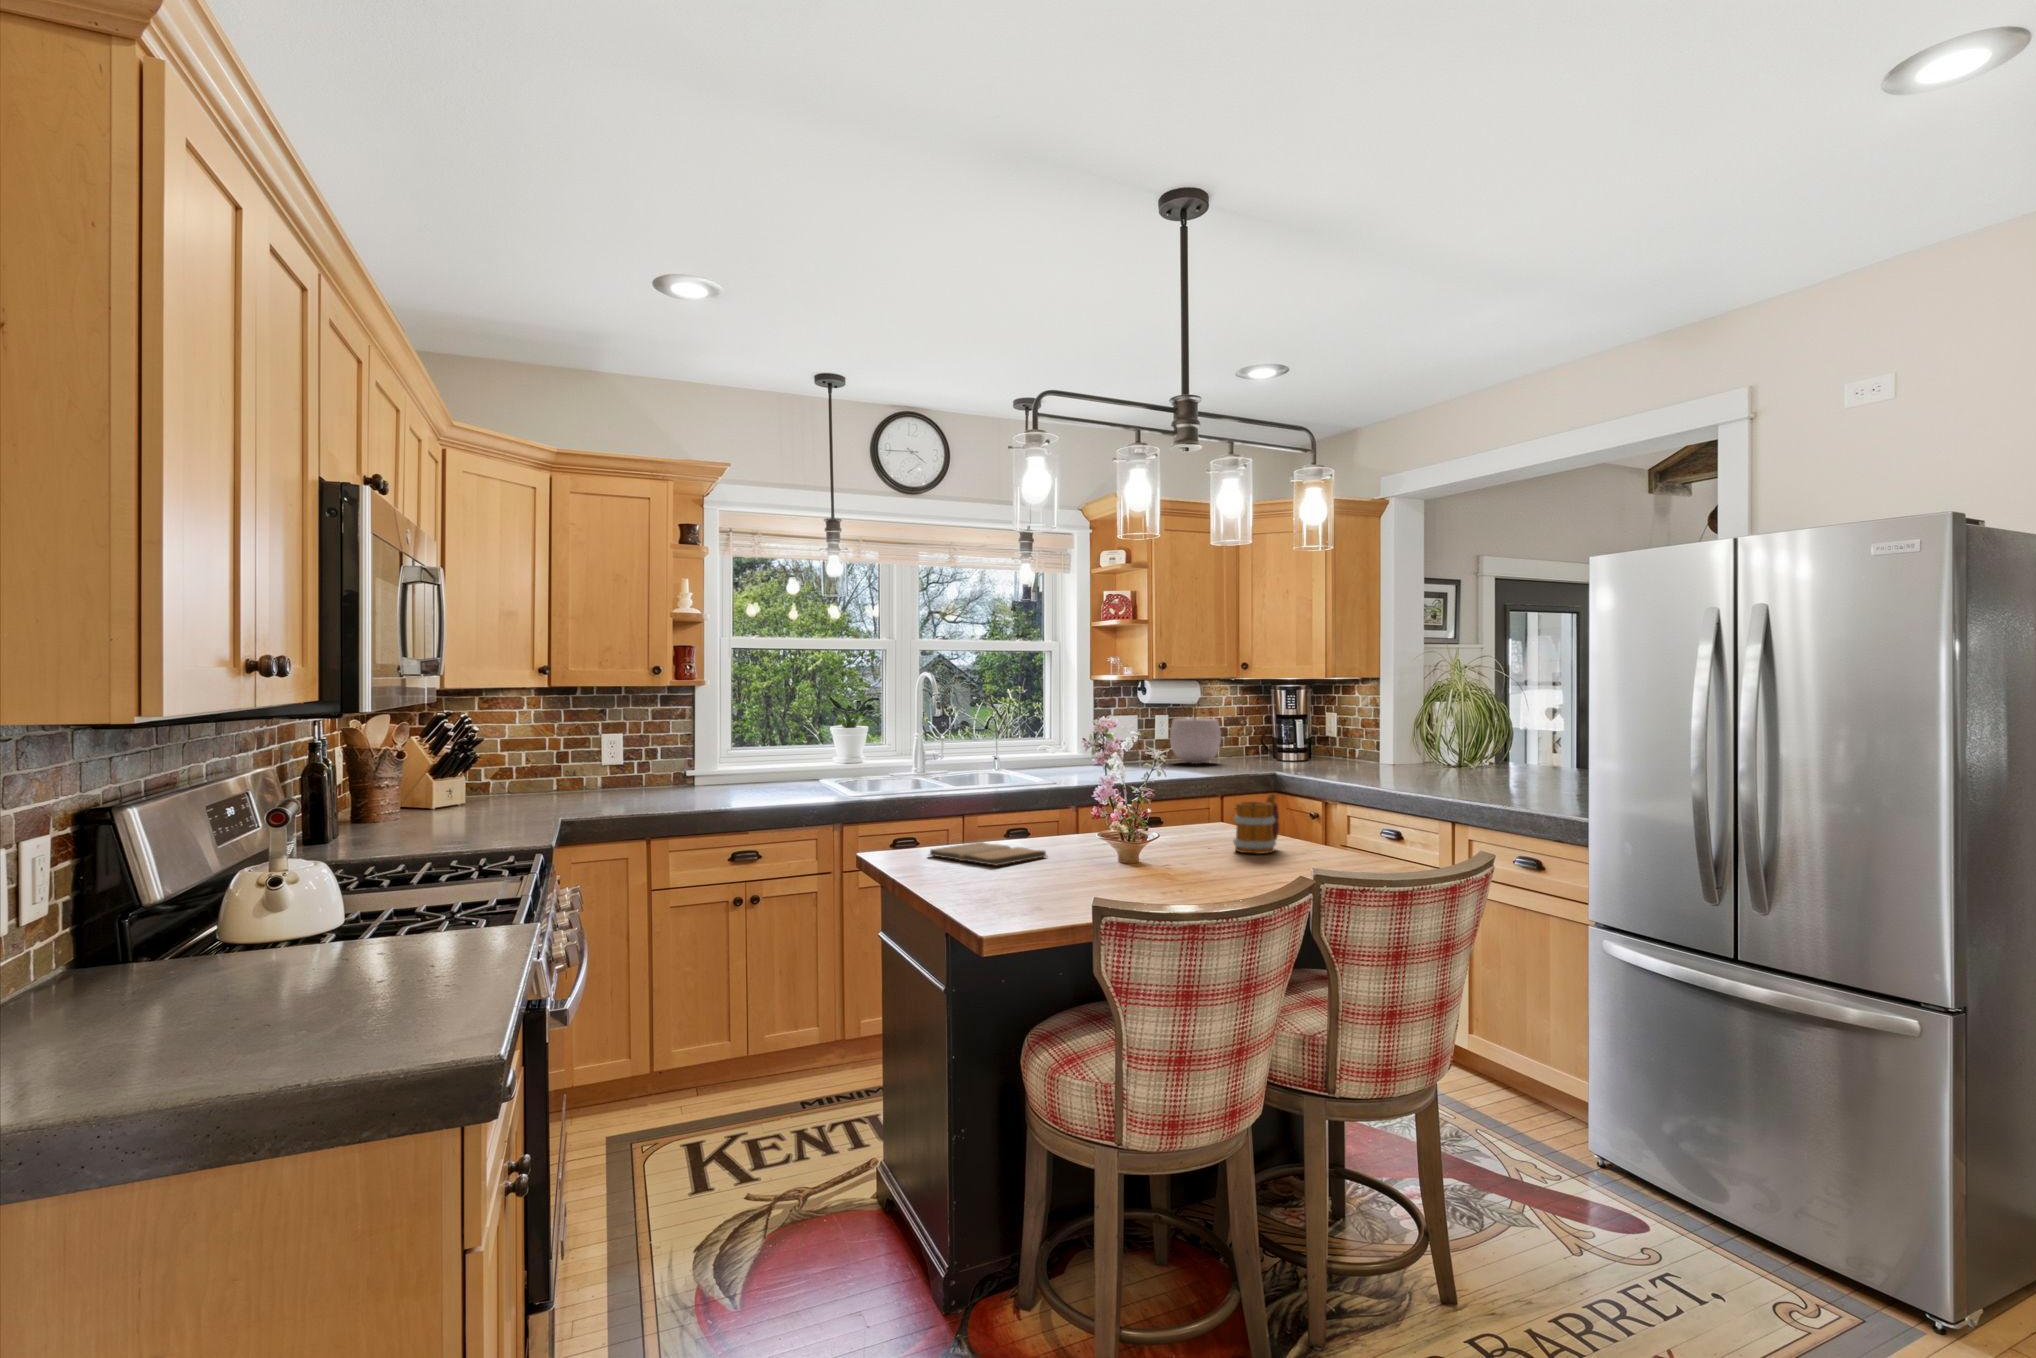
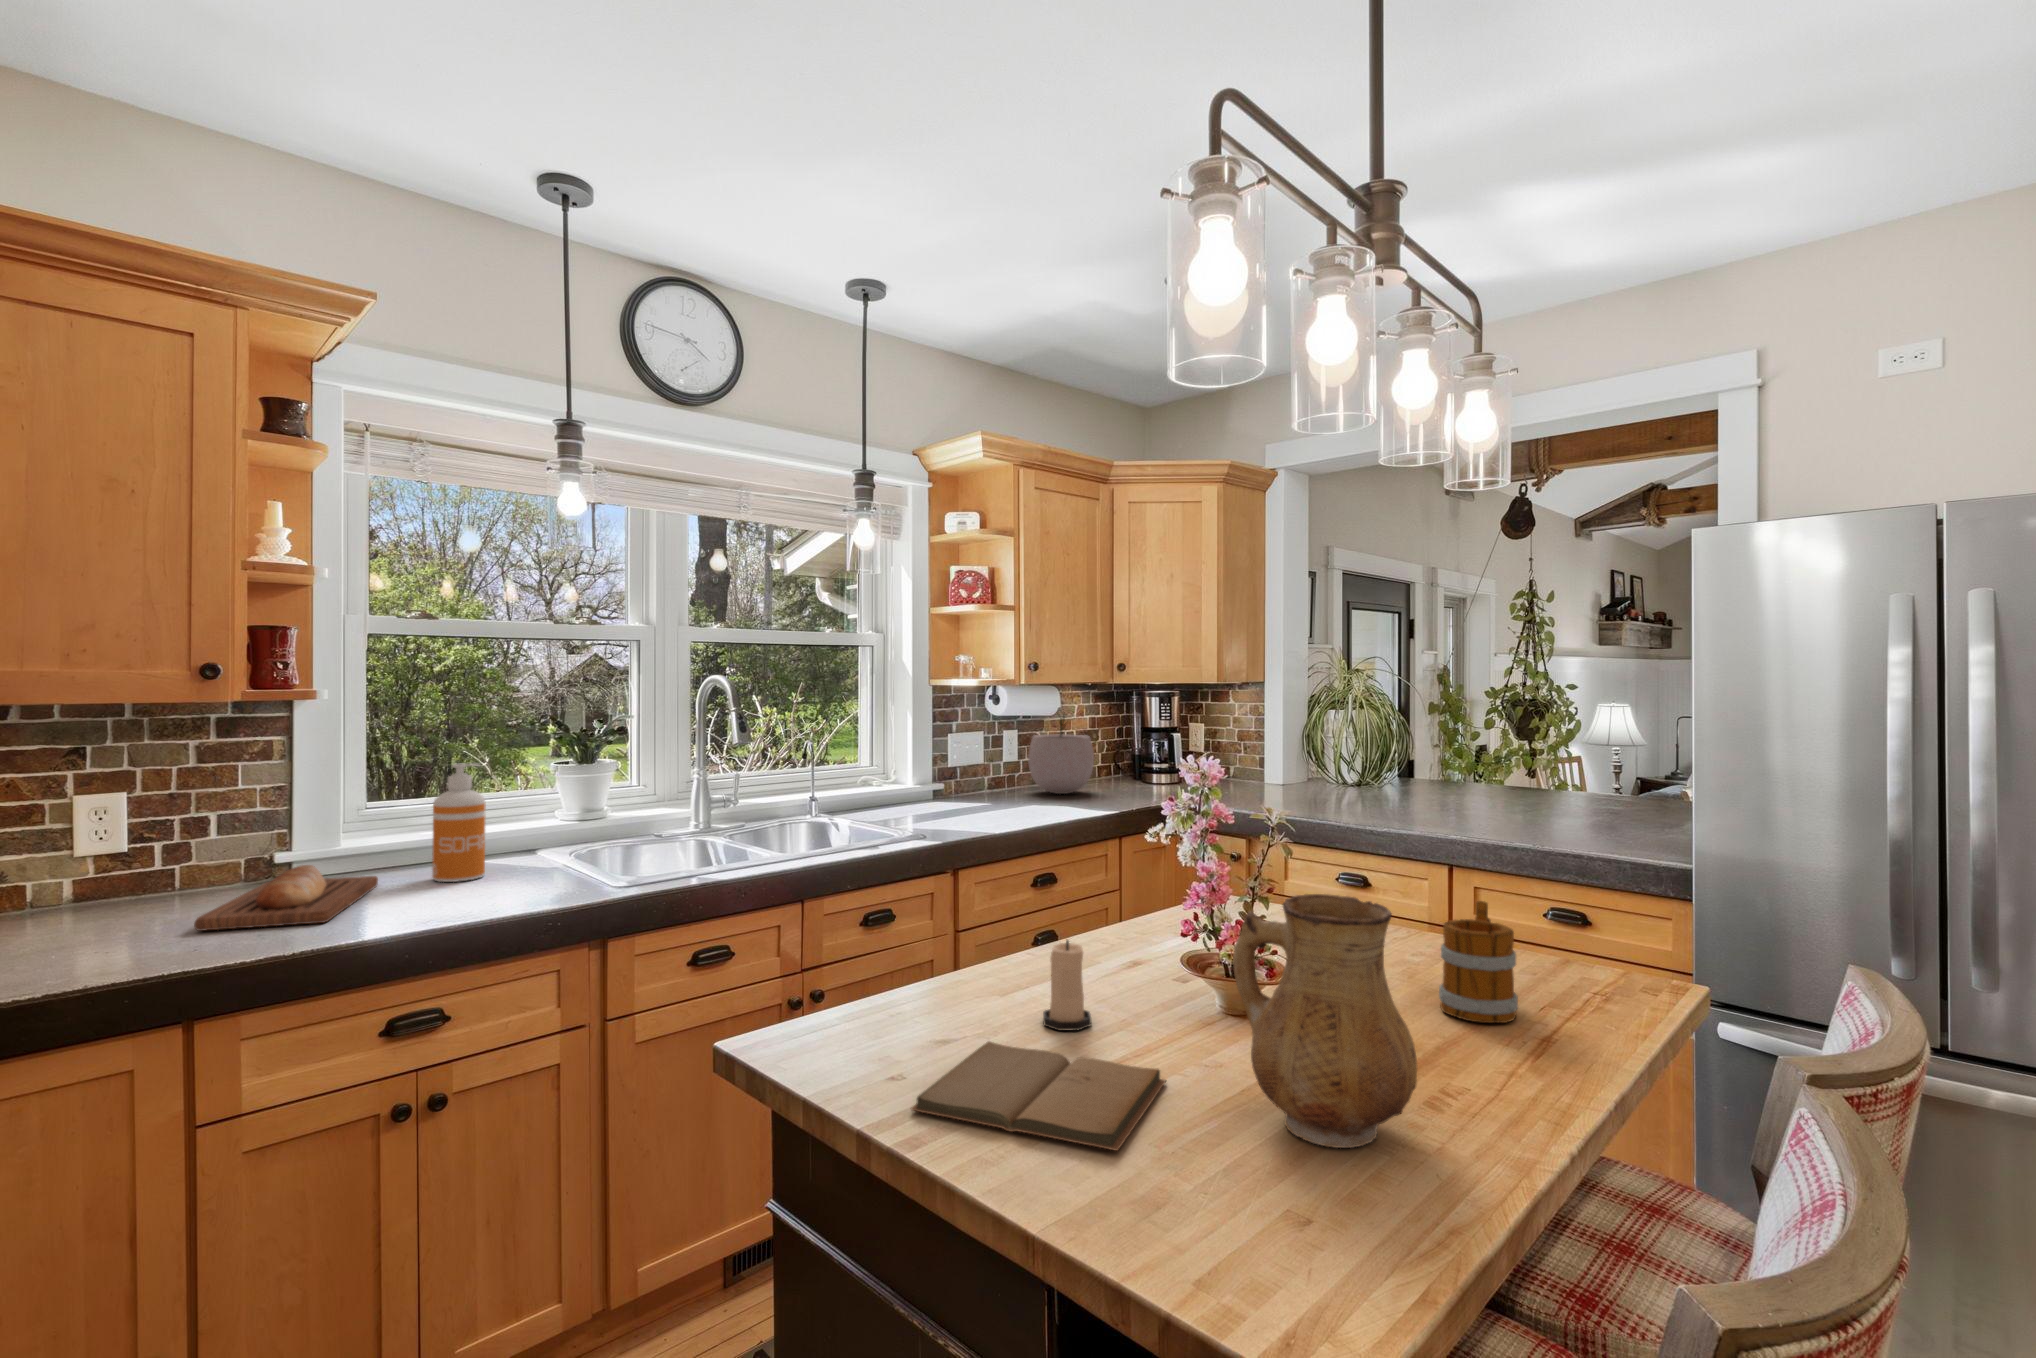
soap dispenser: none [761,722,788,788] -> present [432,763,486,882]
ceramic pitcher: none [1063,766,1135,872] -> present [1233,894,1417,1148]
bread loaf: none [655,774,735,798] -> present [194,865,378,931]
candle: none [1019,800,1045,845] -> present [1043,940,1091,1031]

